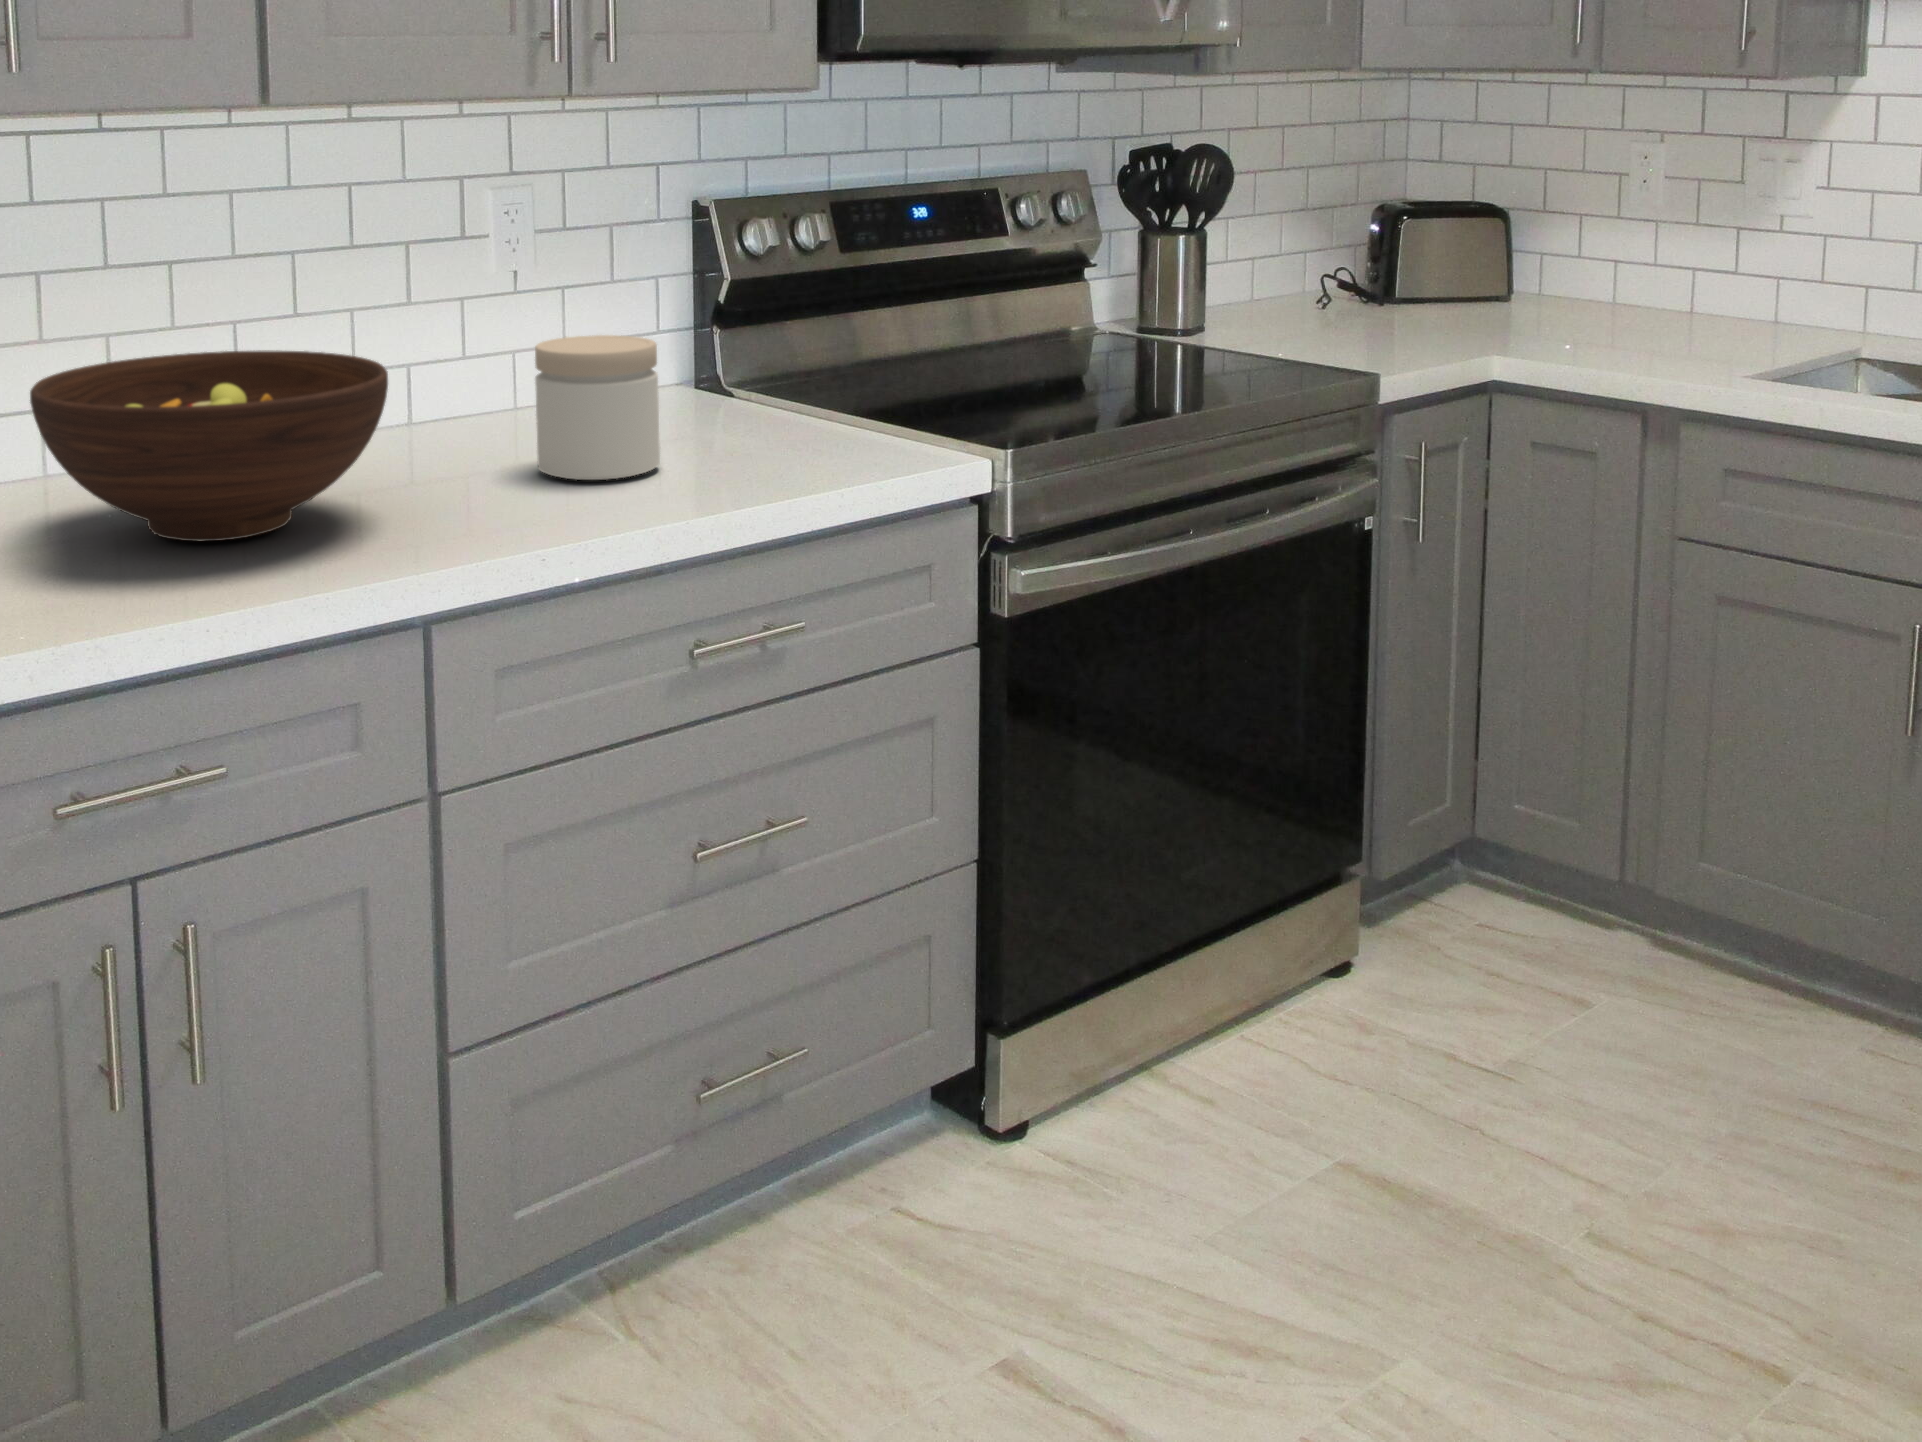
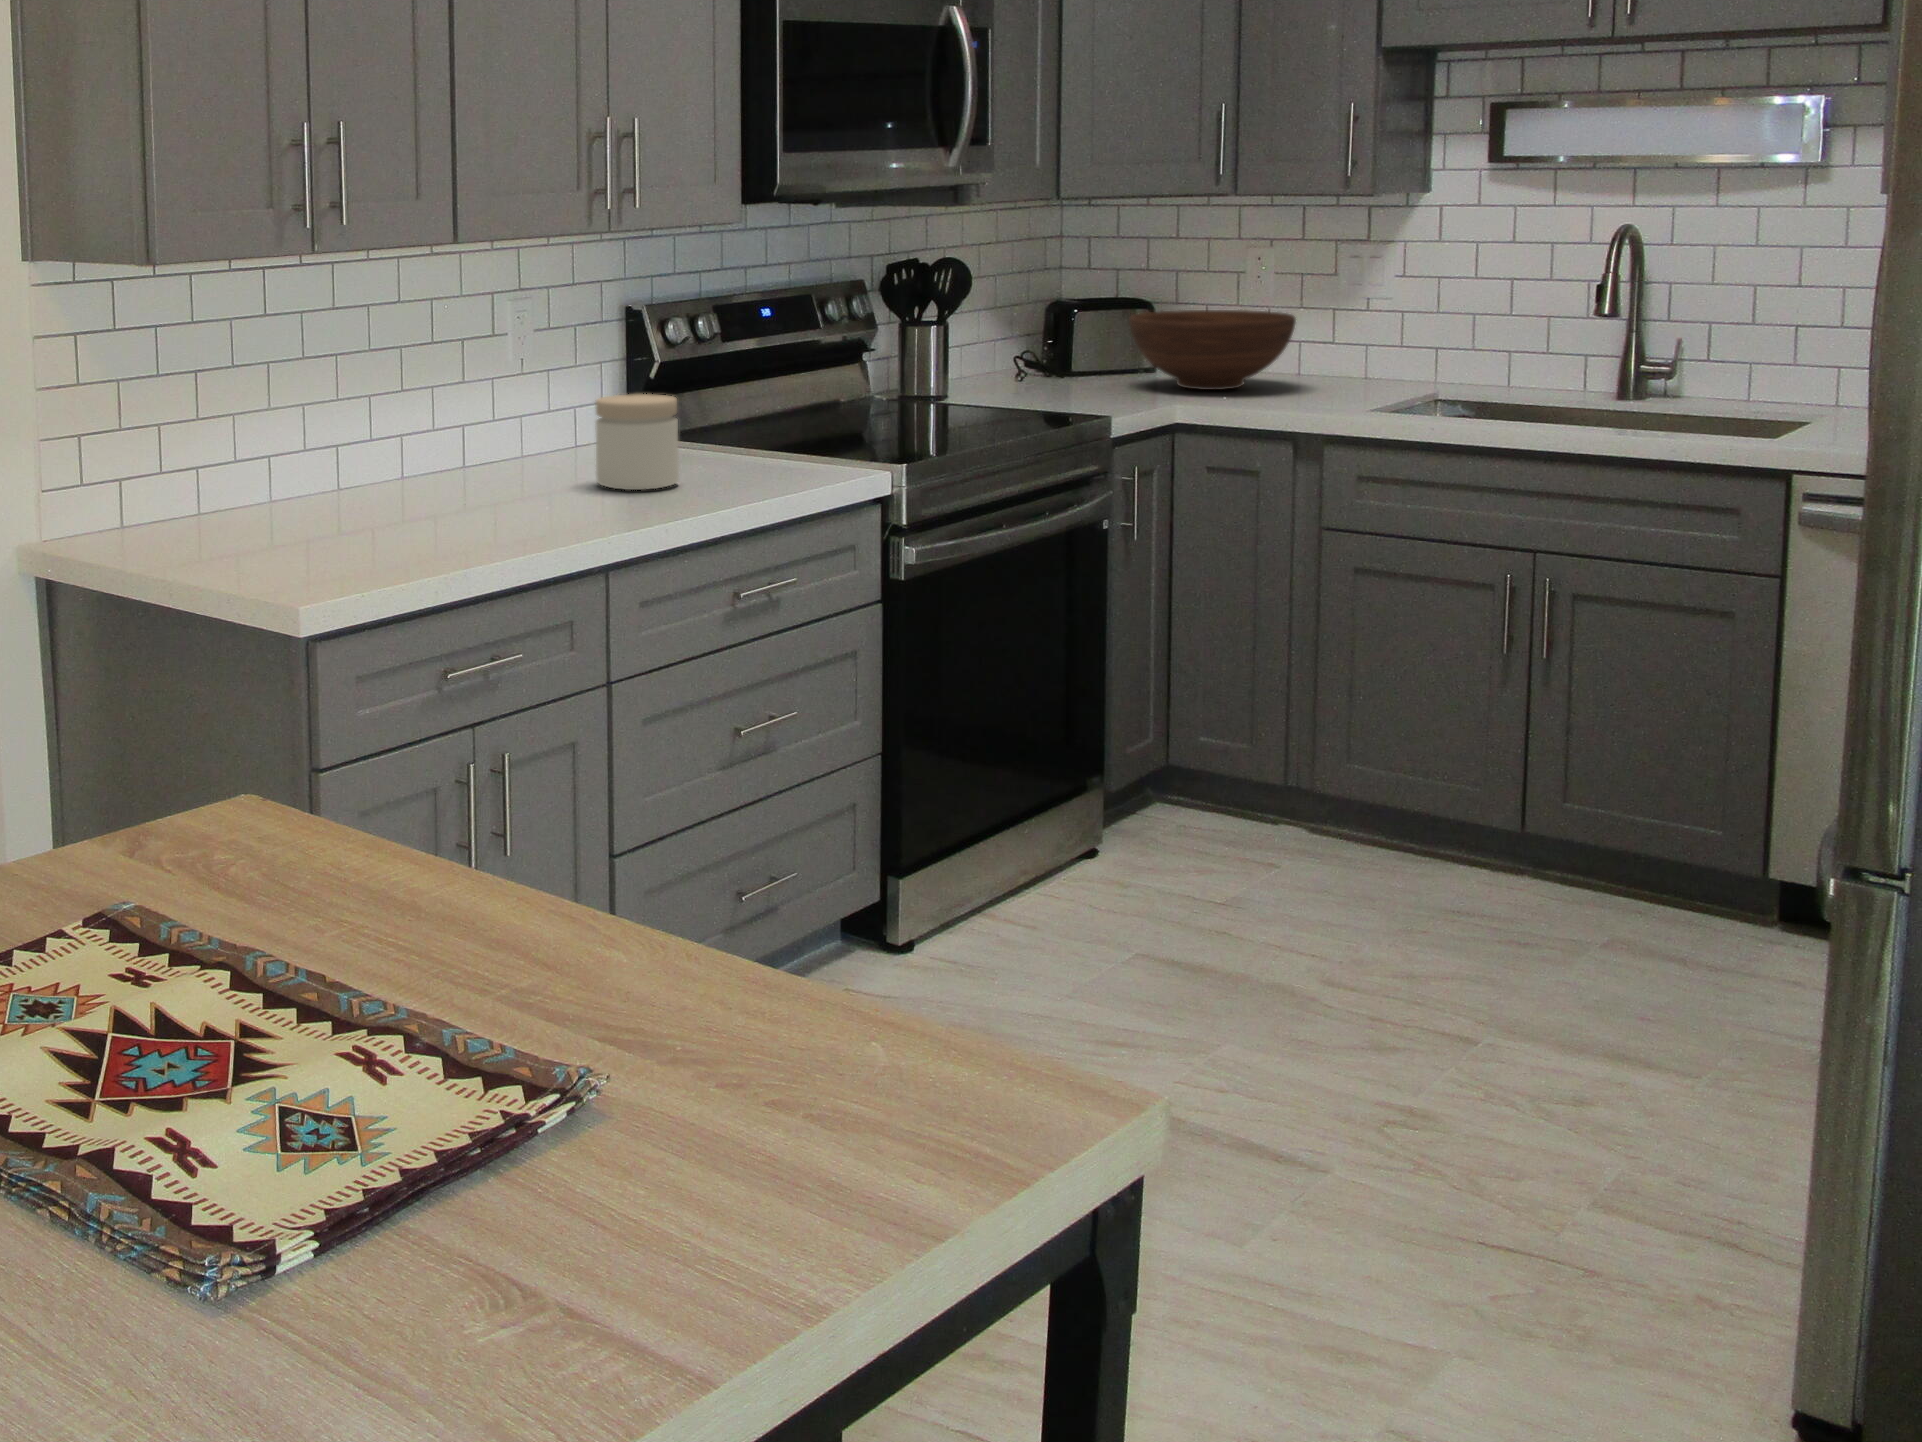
fruit bowl: present [30,350,388,542] -> present [1129,310,1296,390]

